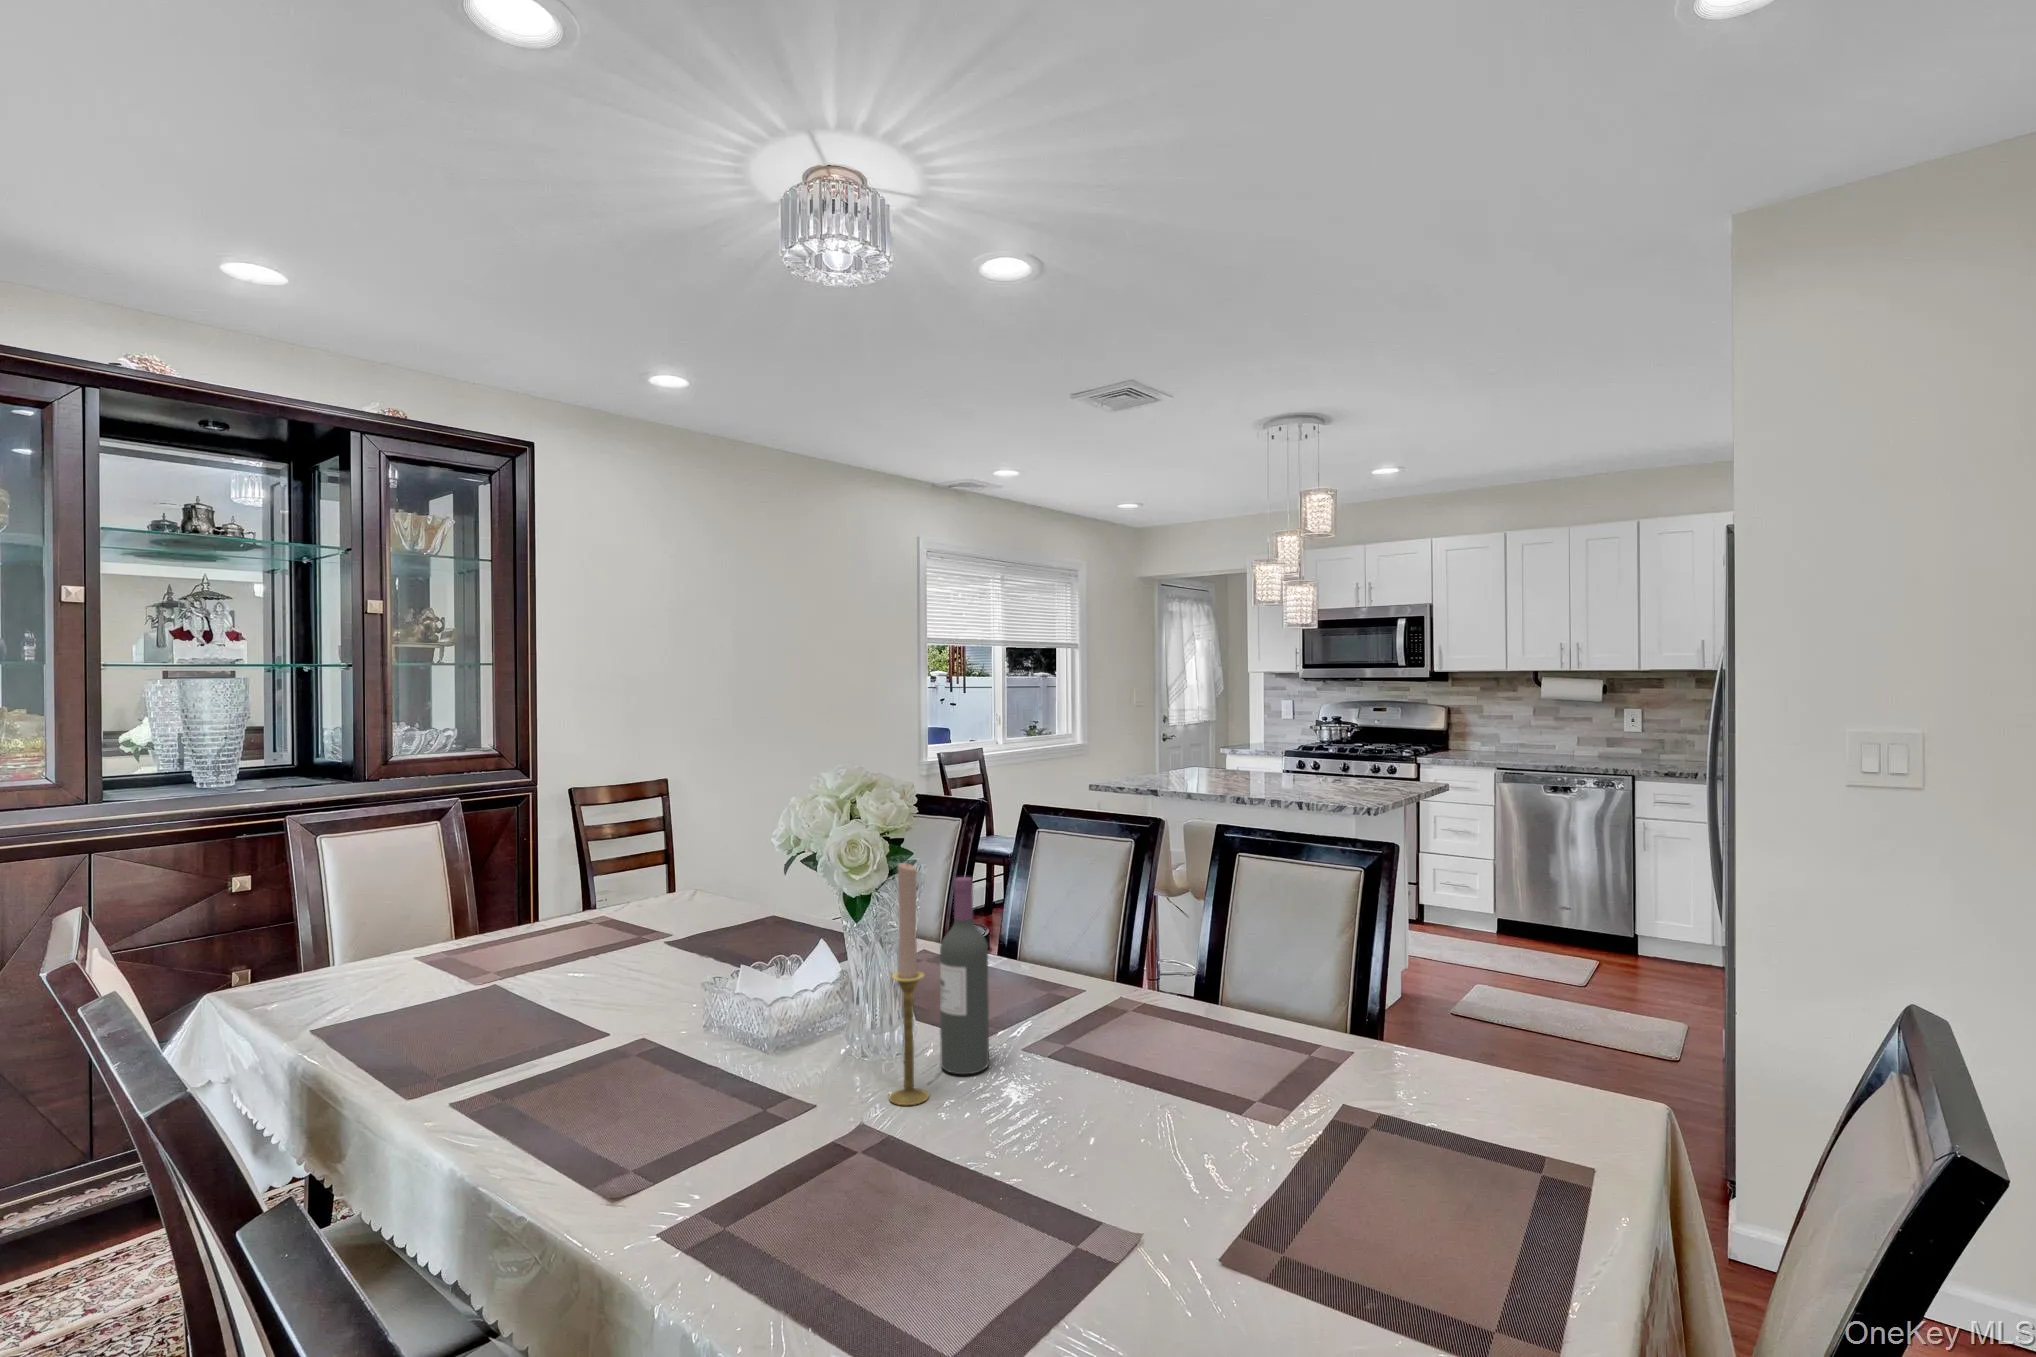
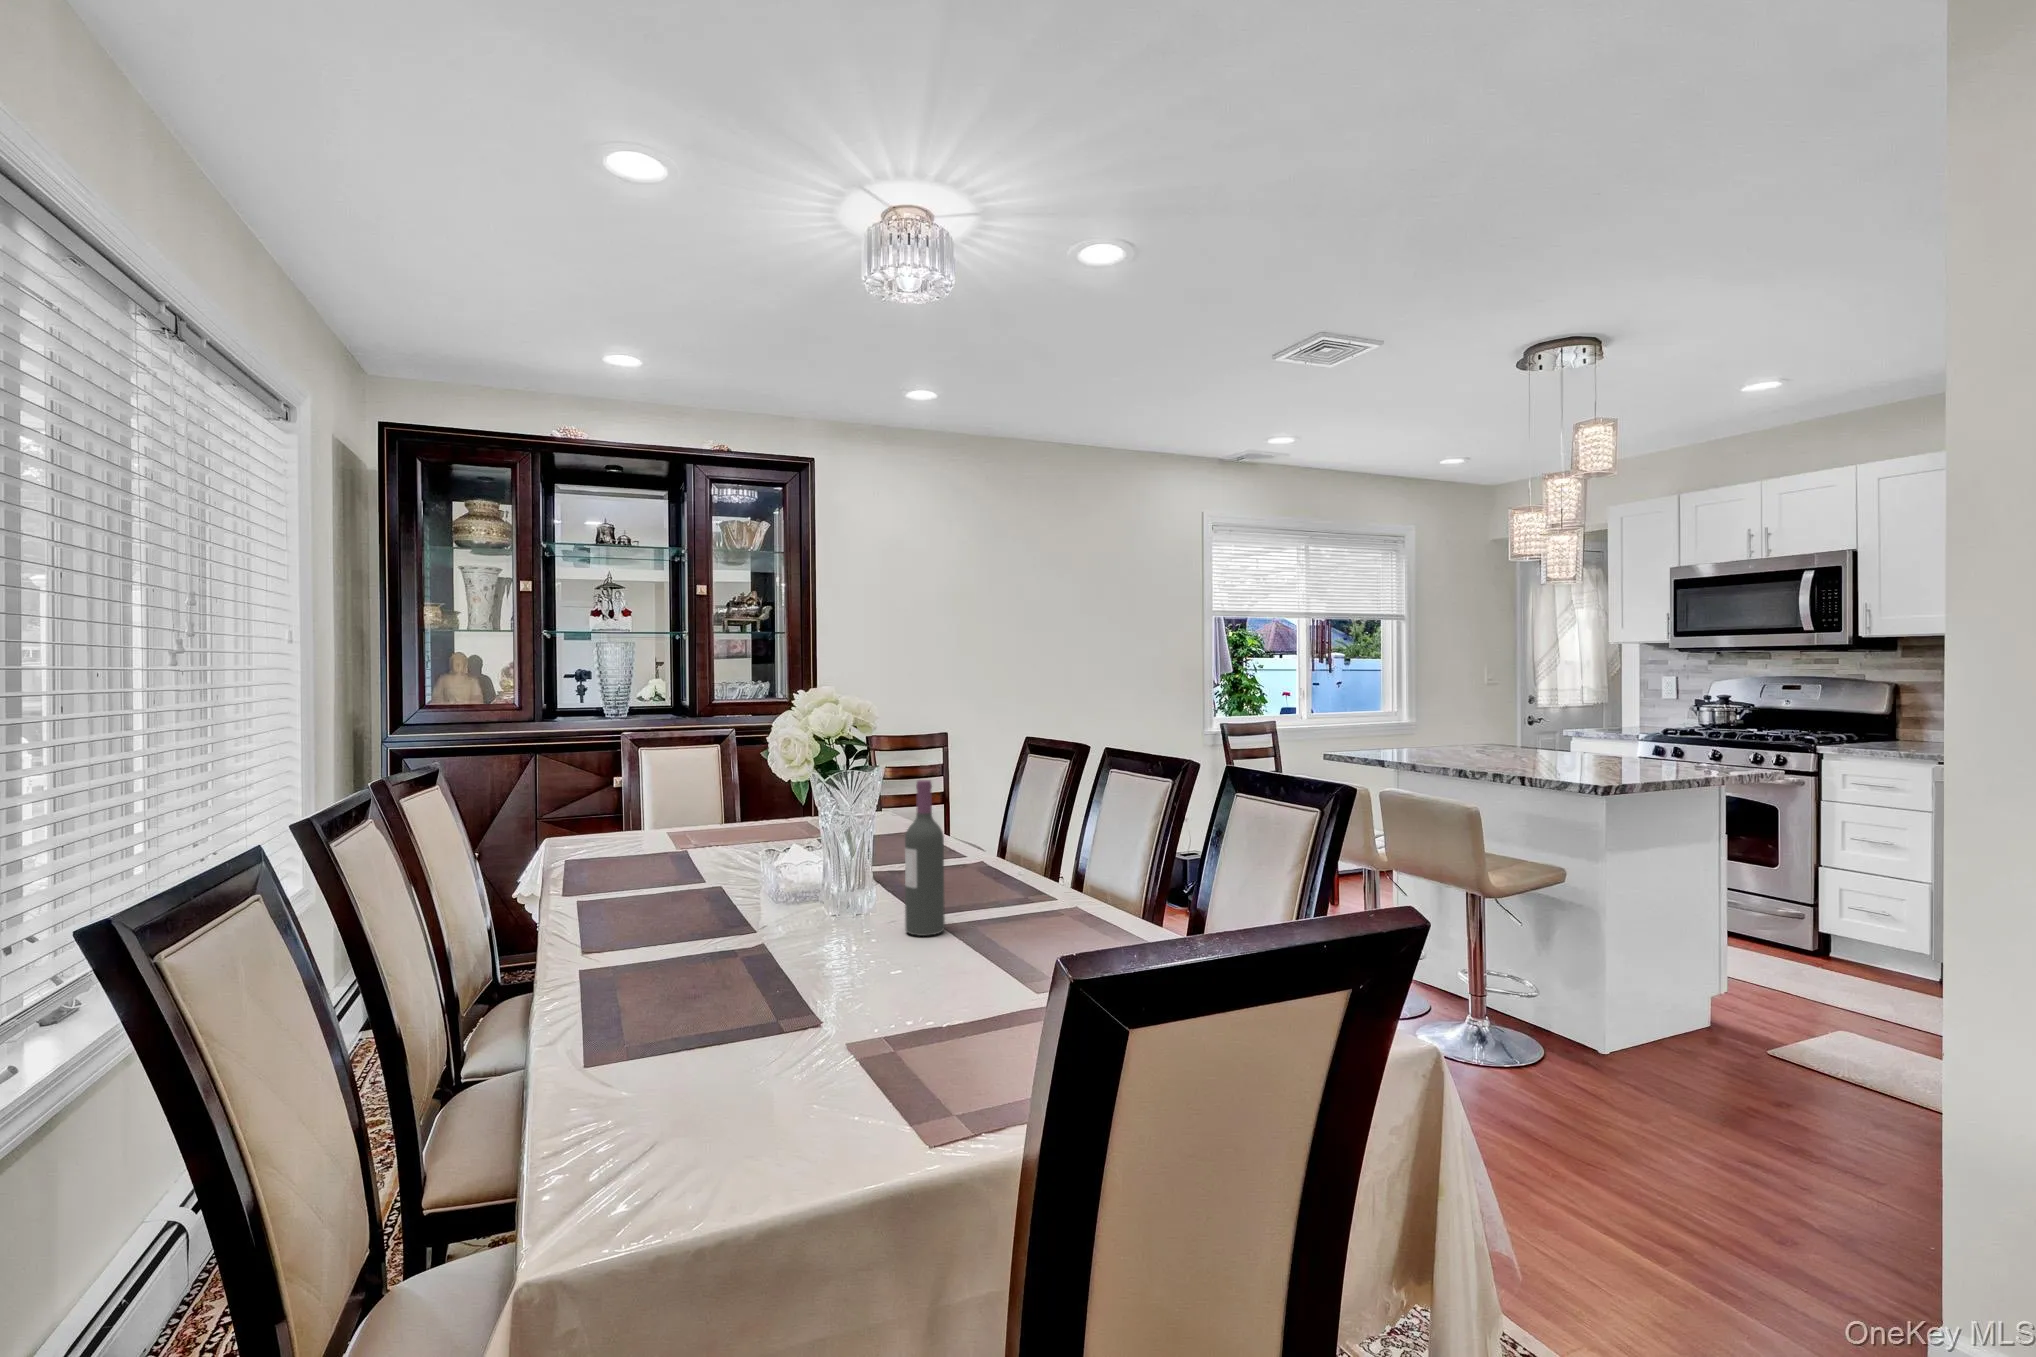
candlestick: present [889,863,929,1105] -> none [845,760,877,945]

